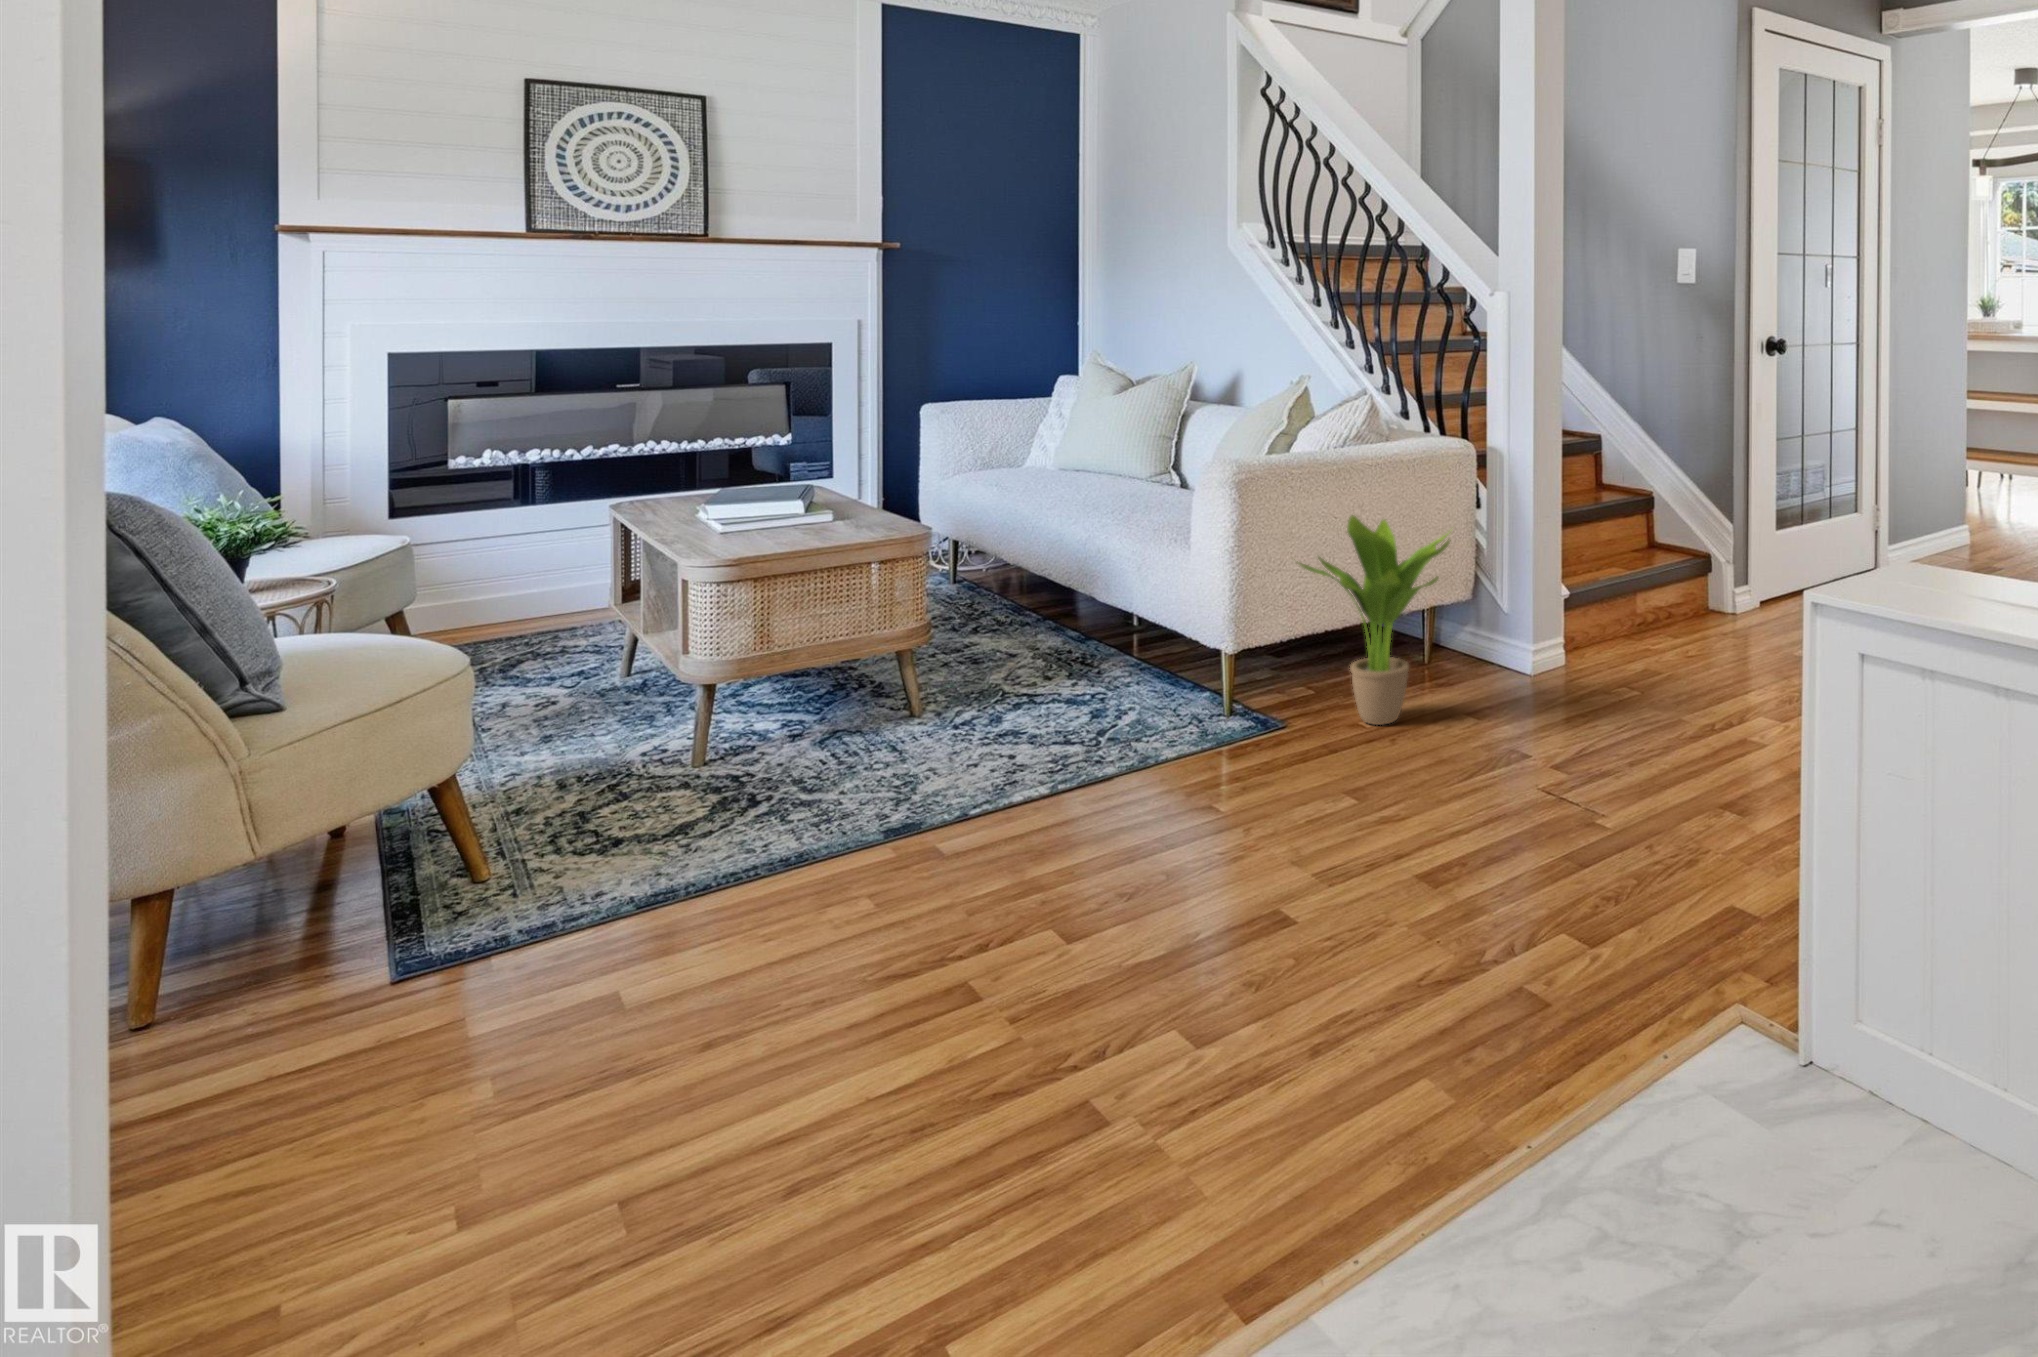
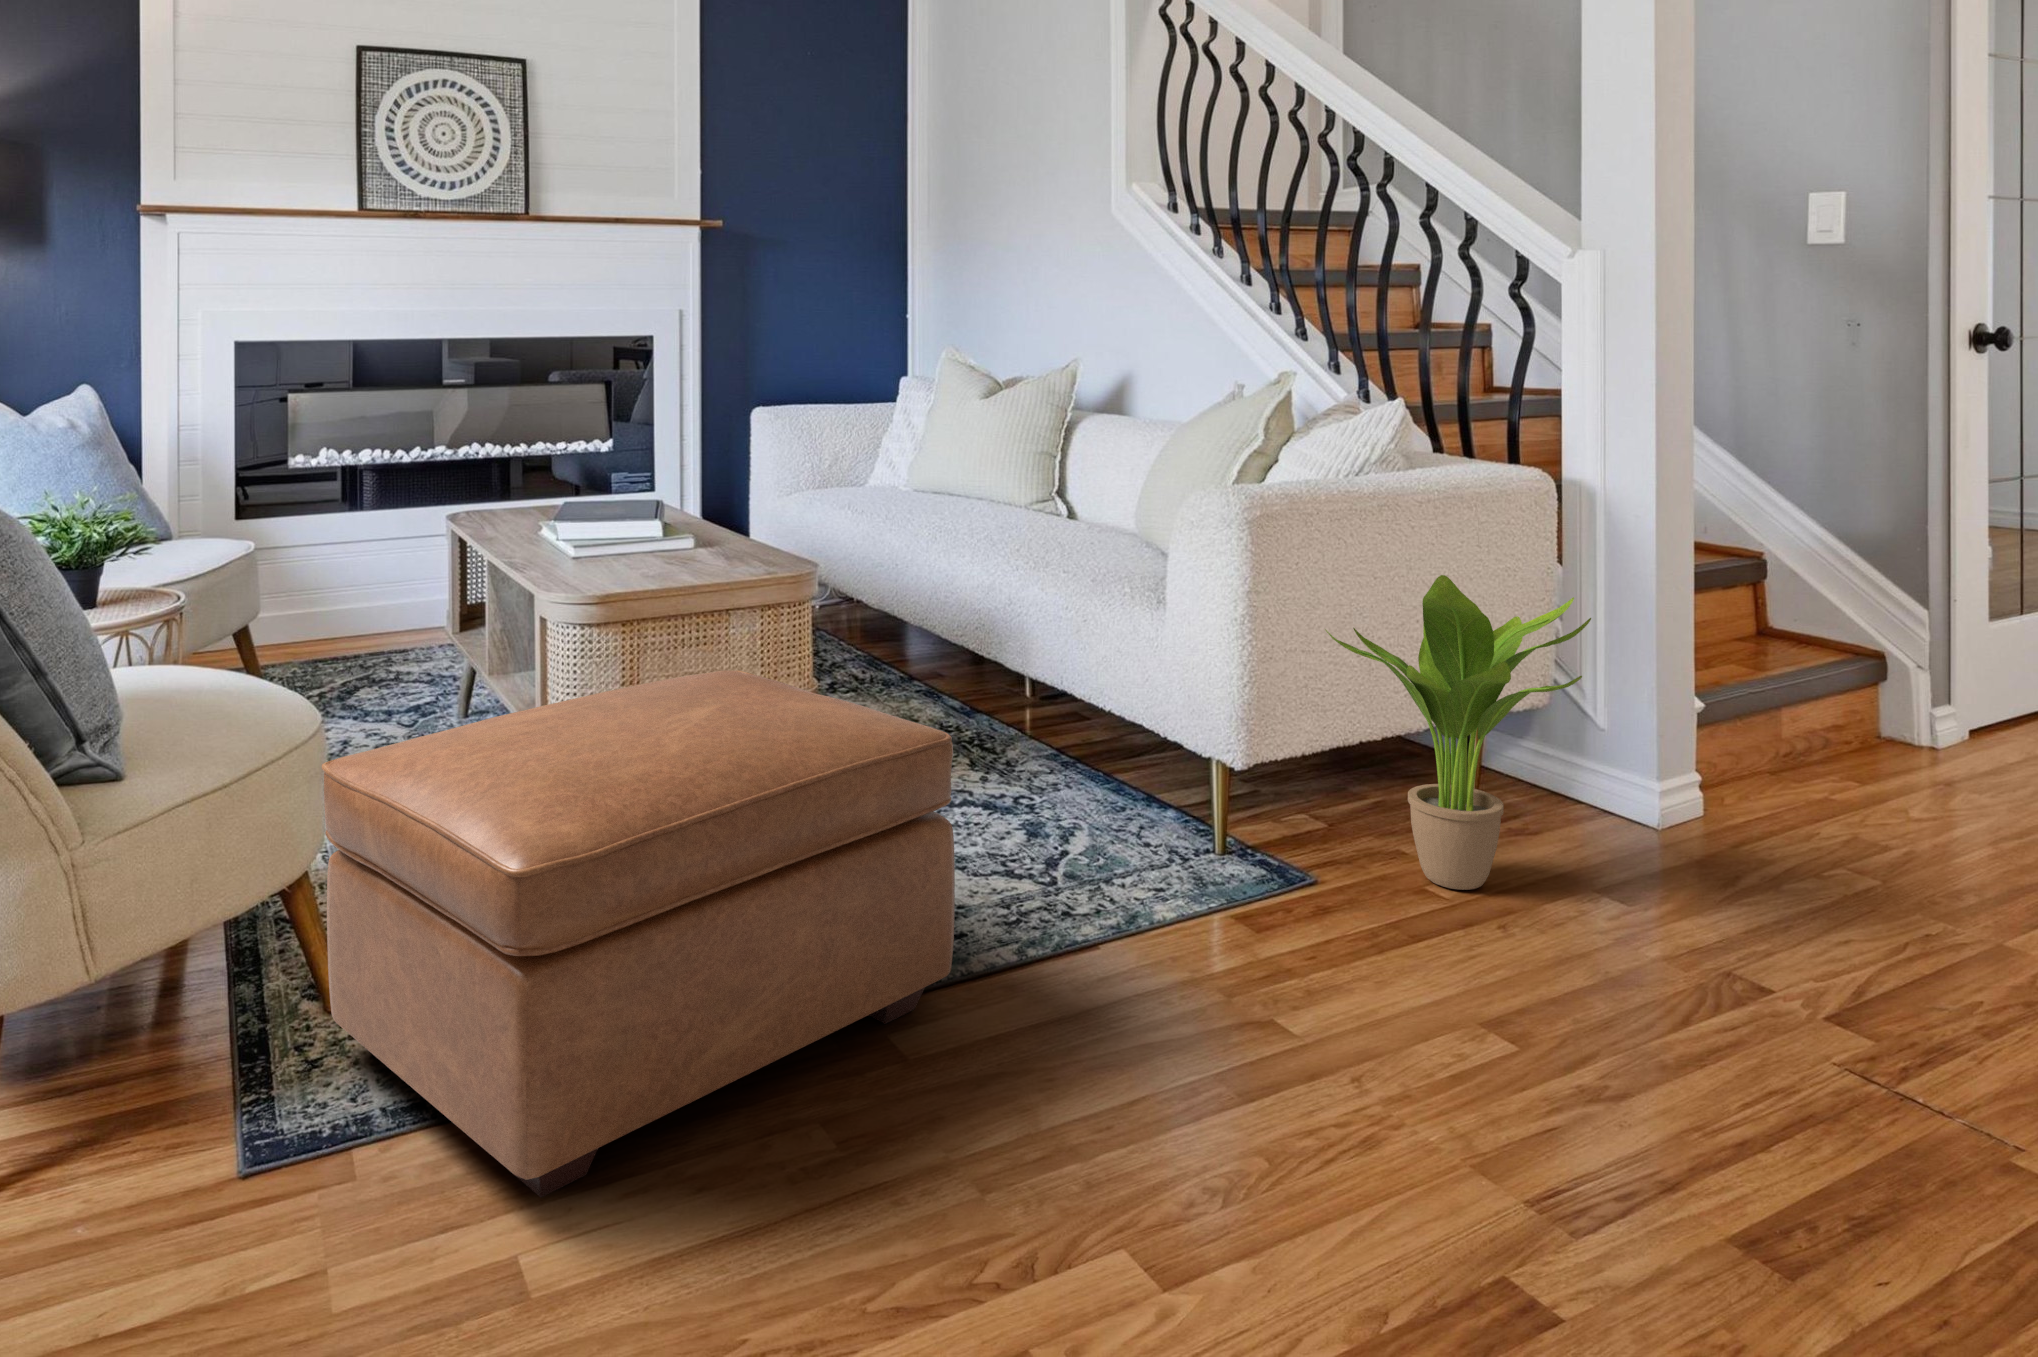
ottoman: none [466,608,991,963] -> present [322,670,955,1197]

